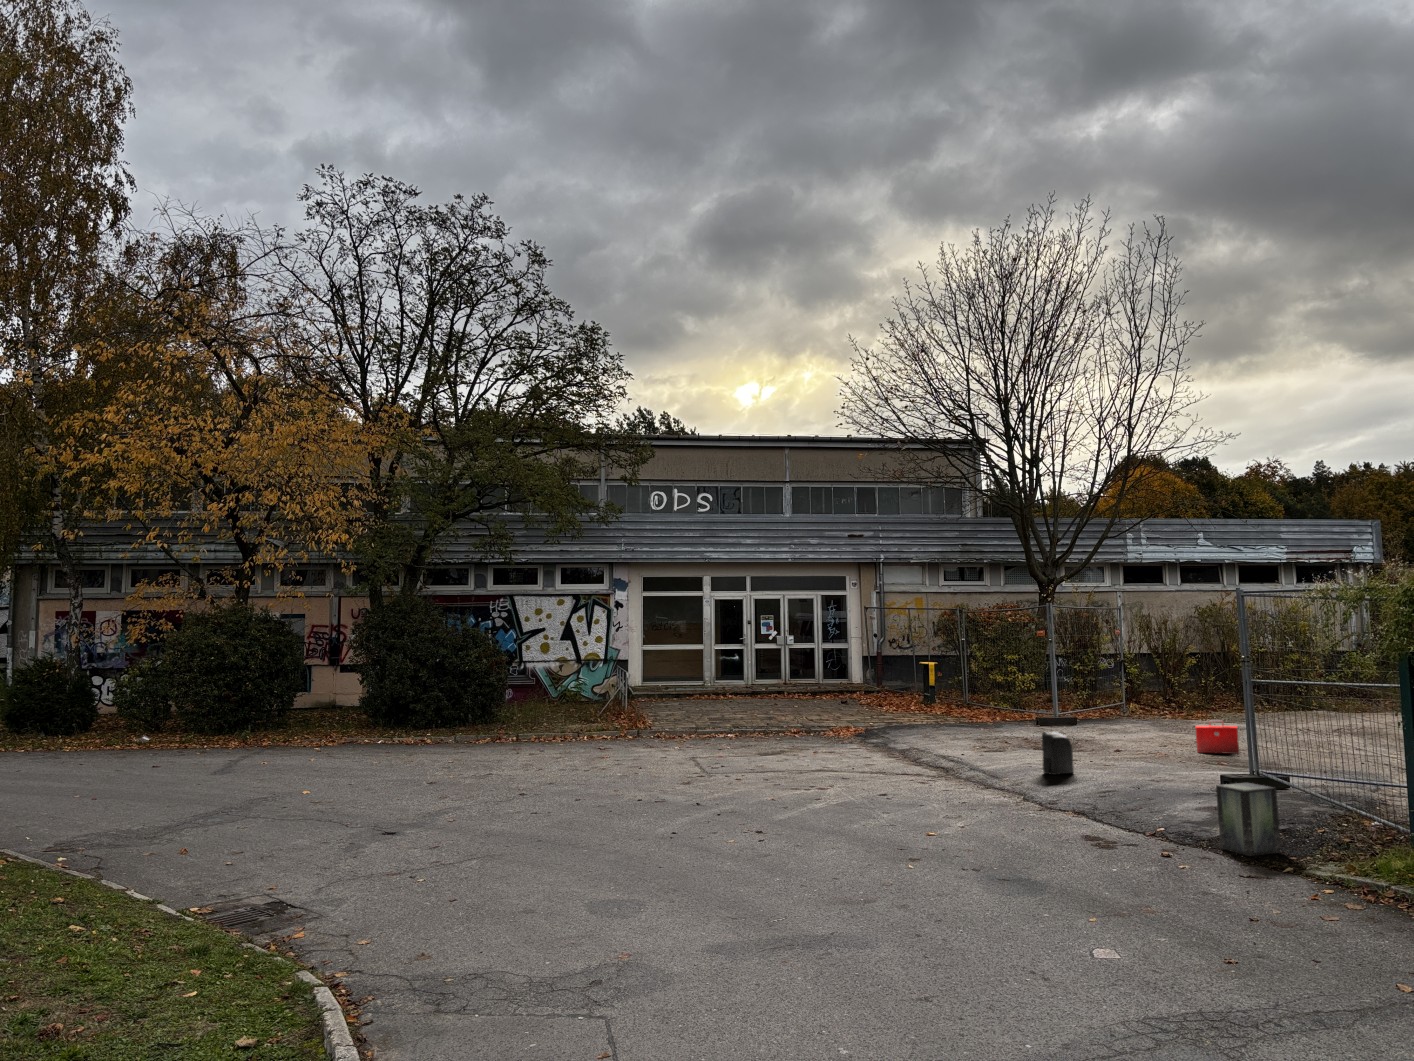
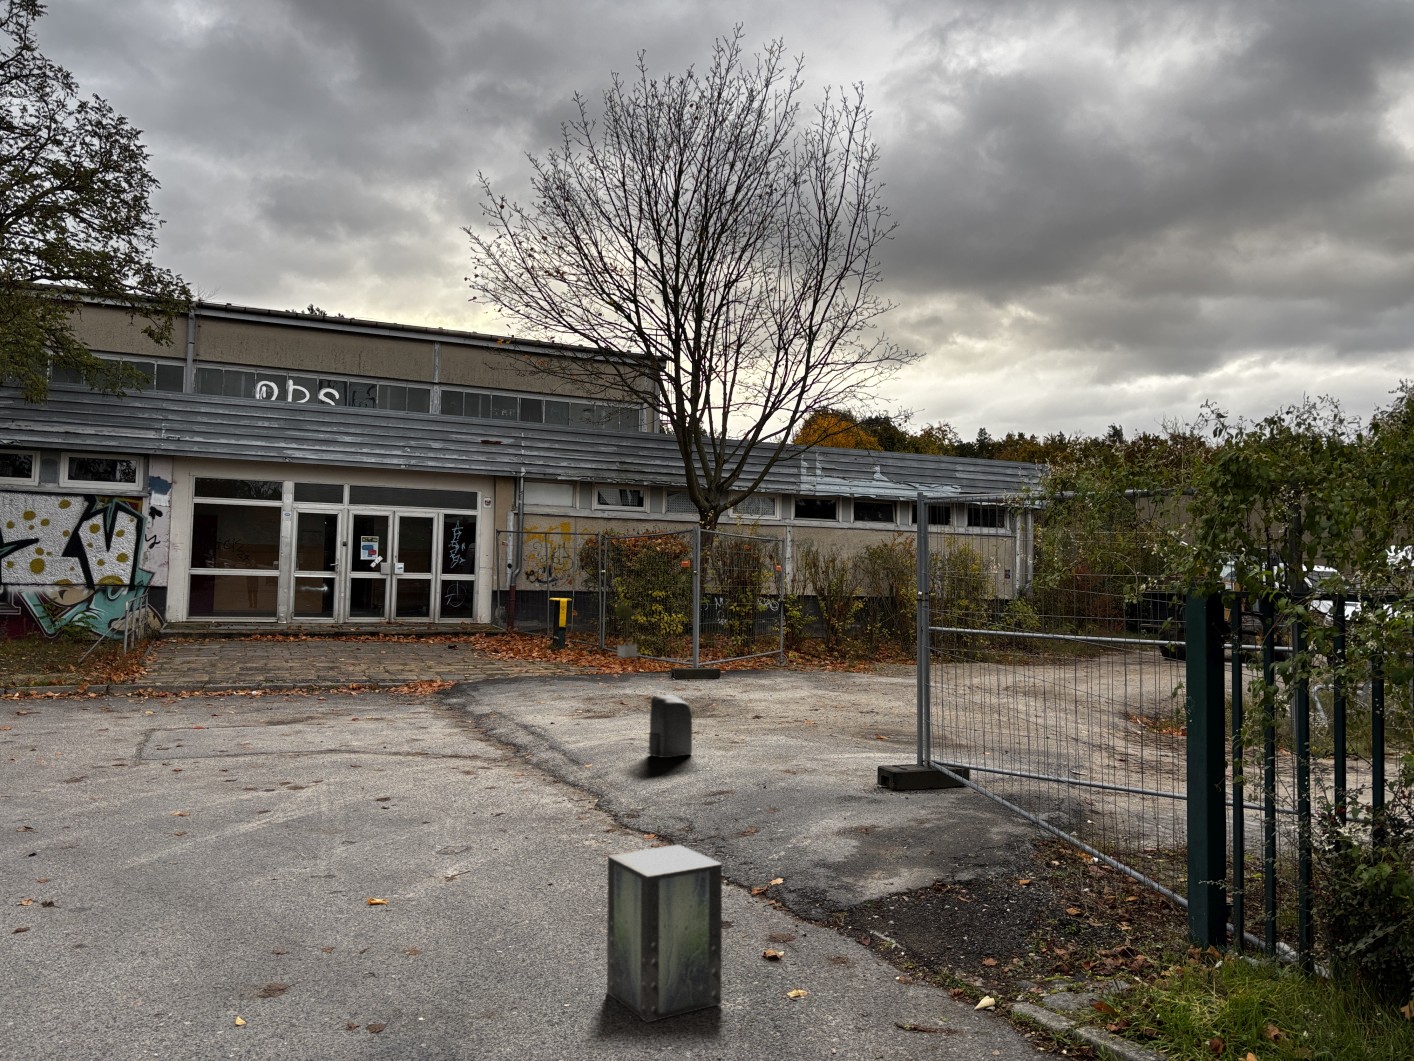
potted tree: none [978,665,998,709] -> present [615,605,637,657]
toolbox: present [1196,720,1239,754] -> none [860,678,911,722]
storage box: present [1216,782,1281,856] -> present [607,845,722,1022]

